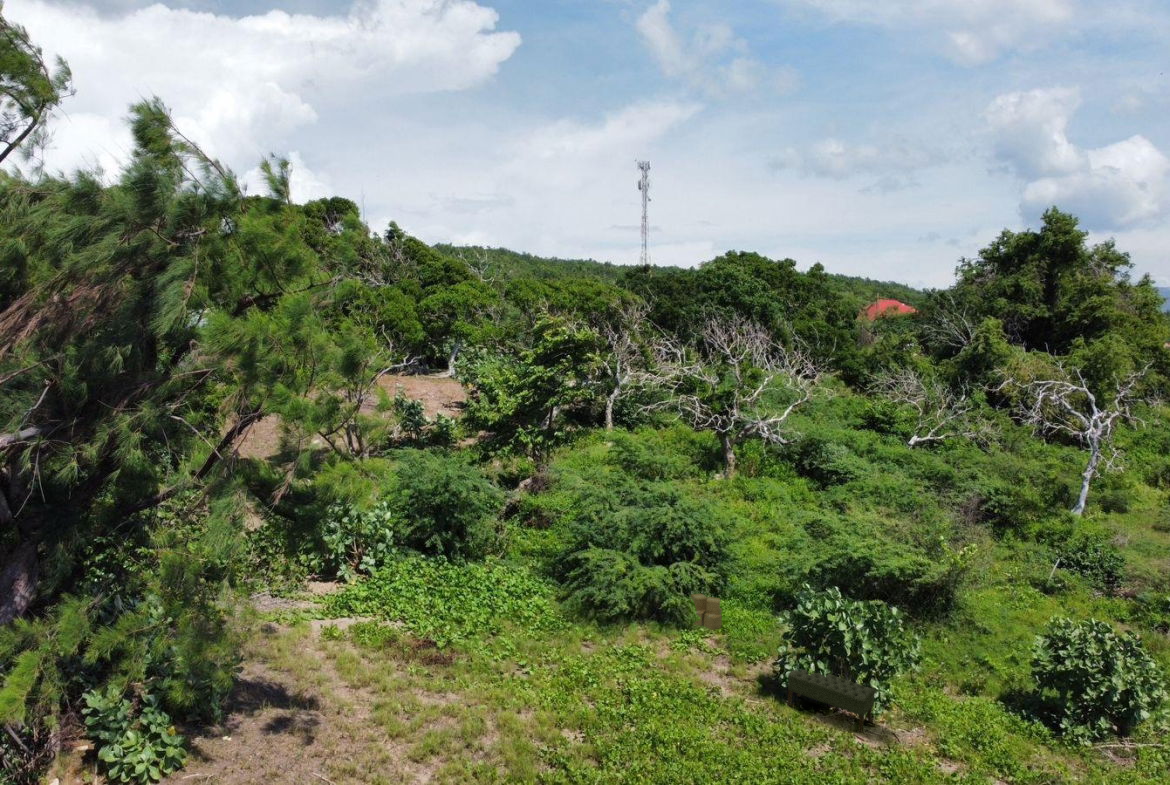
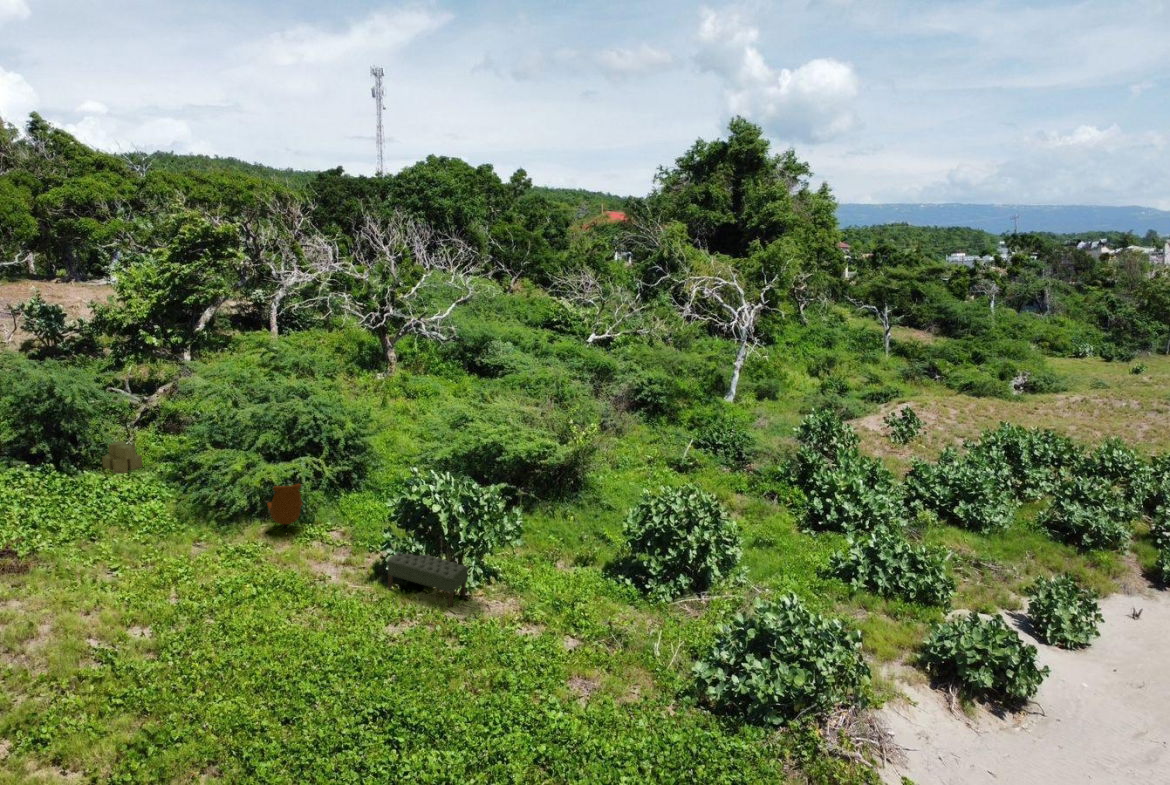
lounge chair: none [638,589,681,643] -> present [267,484,303,537]
cardboard box: present [690,594,722,630] -> present [102,441,142,474]

